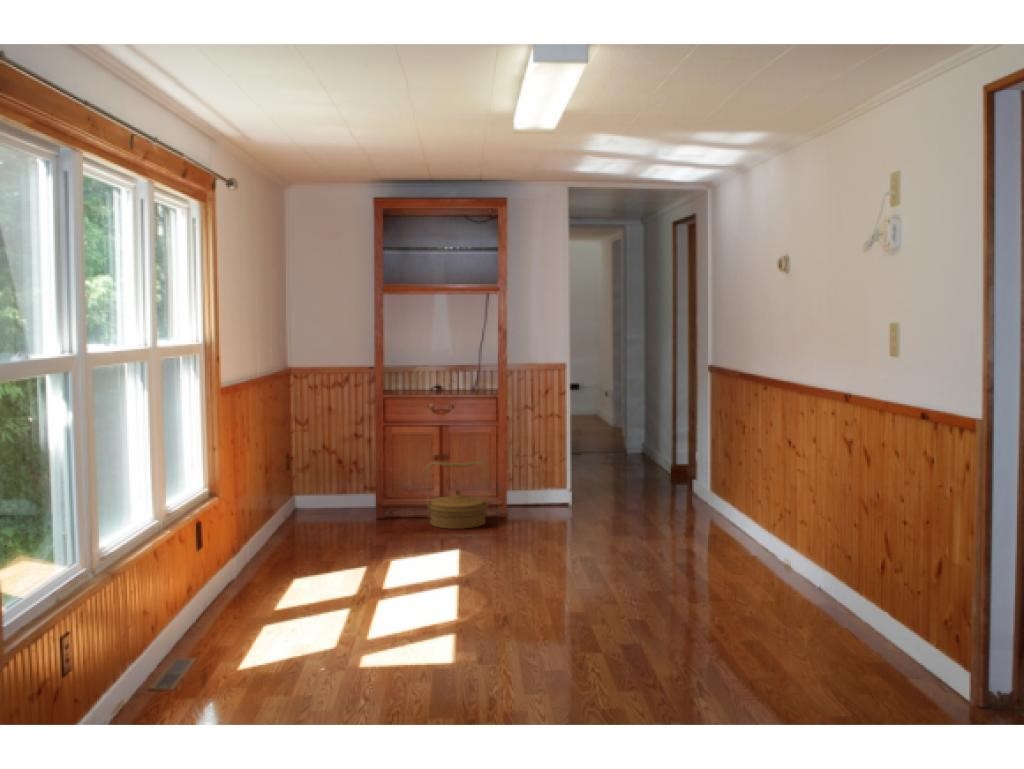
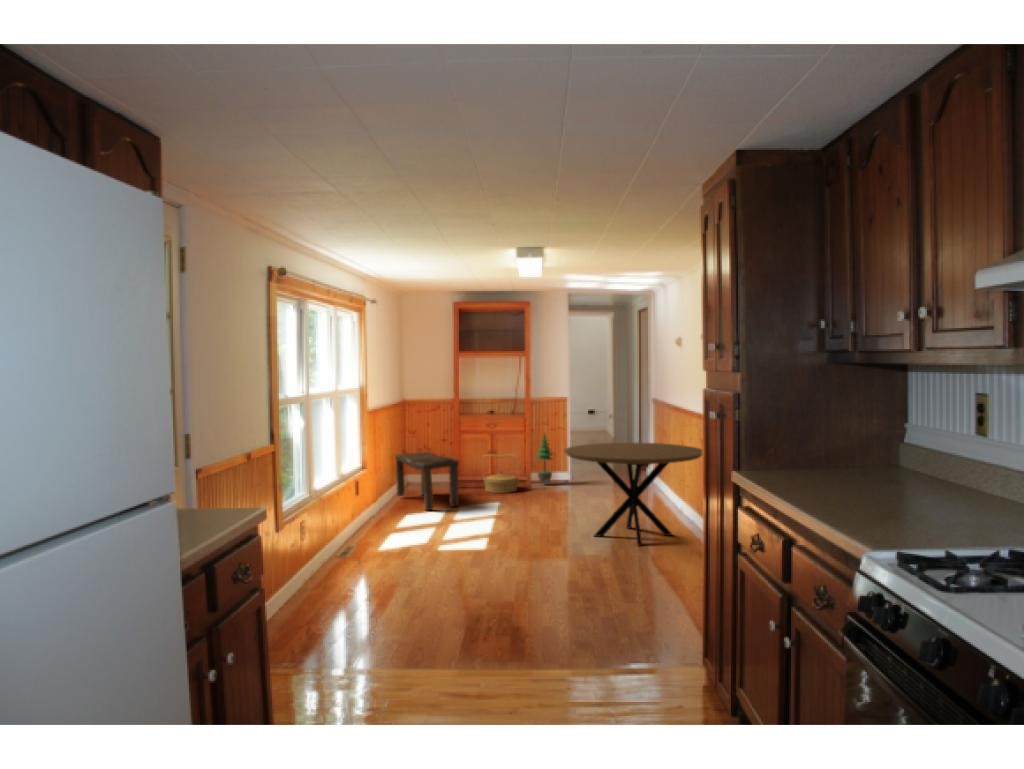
potted tree: none [514,423,546,512] -> present [537,434,552,484]
dining table: none [597,445,865,646] -> present [564,442,702,546]
bench: none [272,458,389,568] -> present [395,452,459,510]

